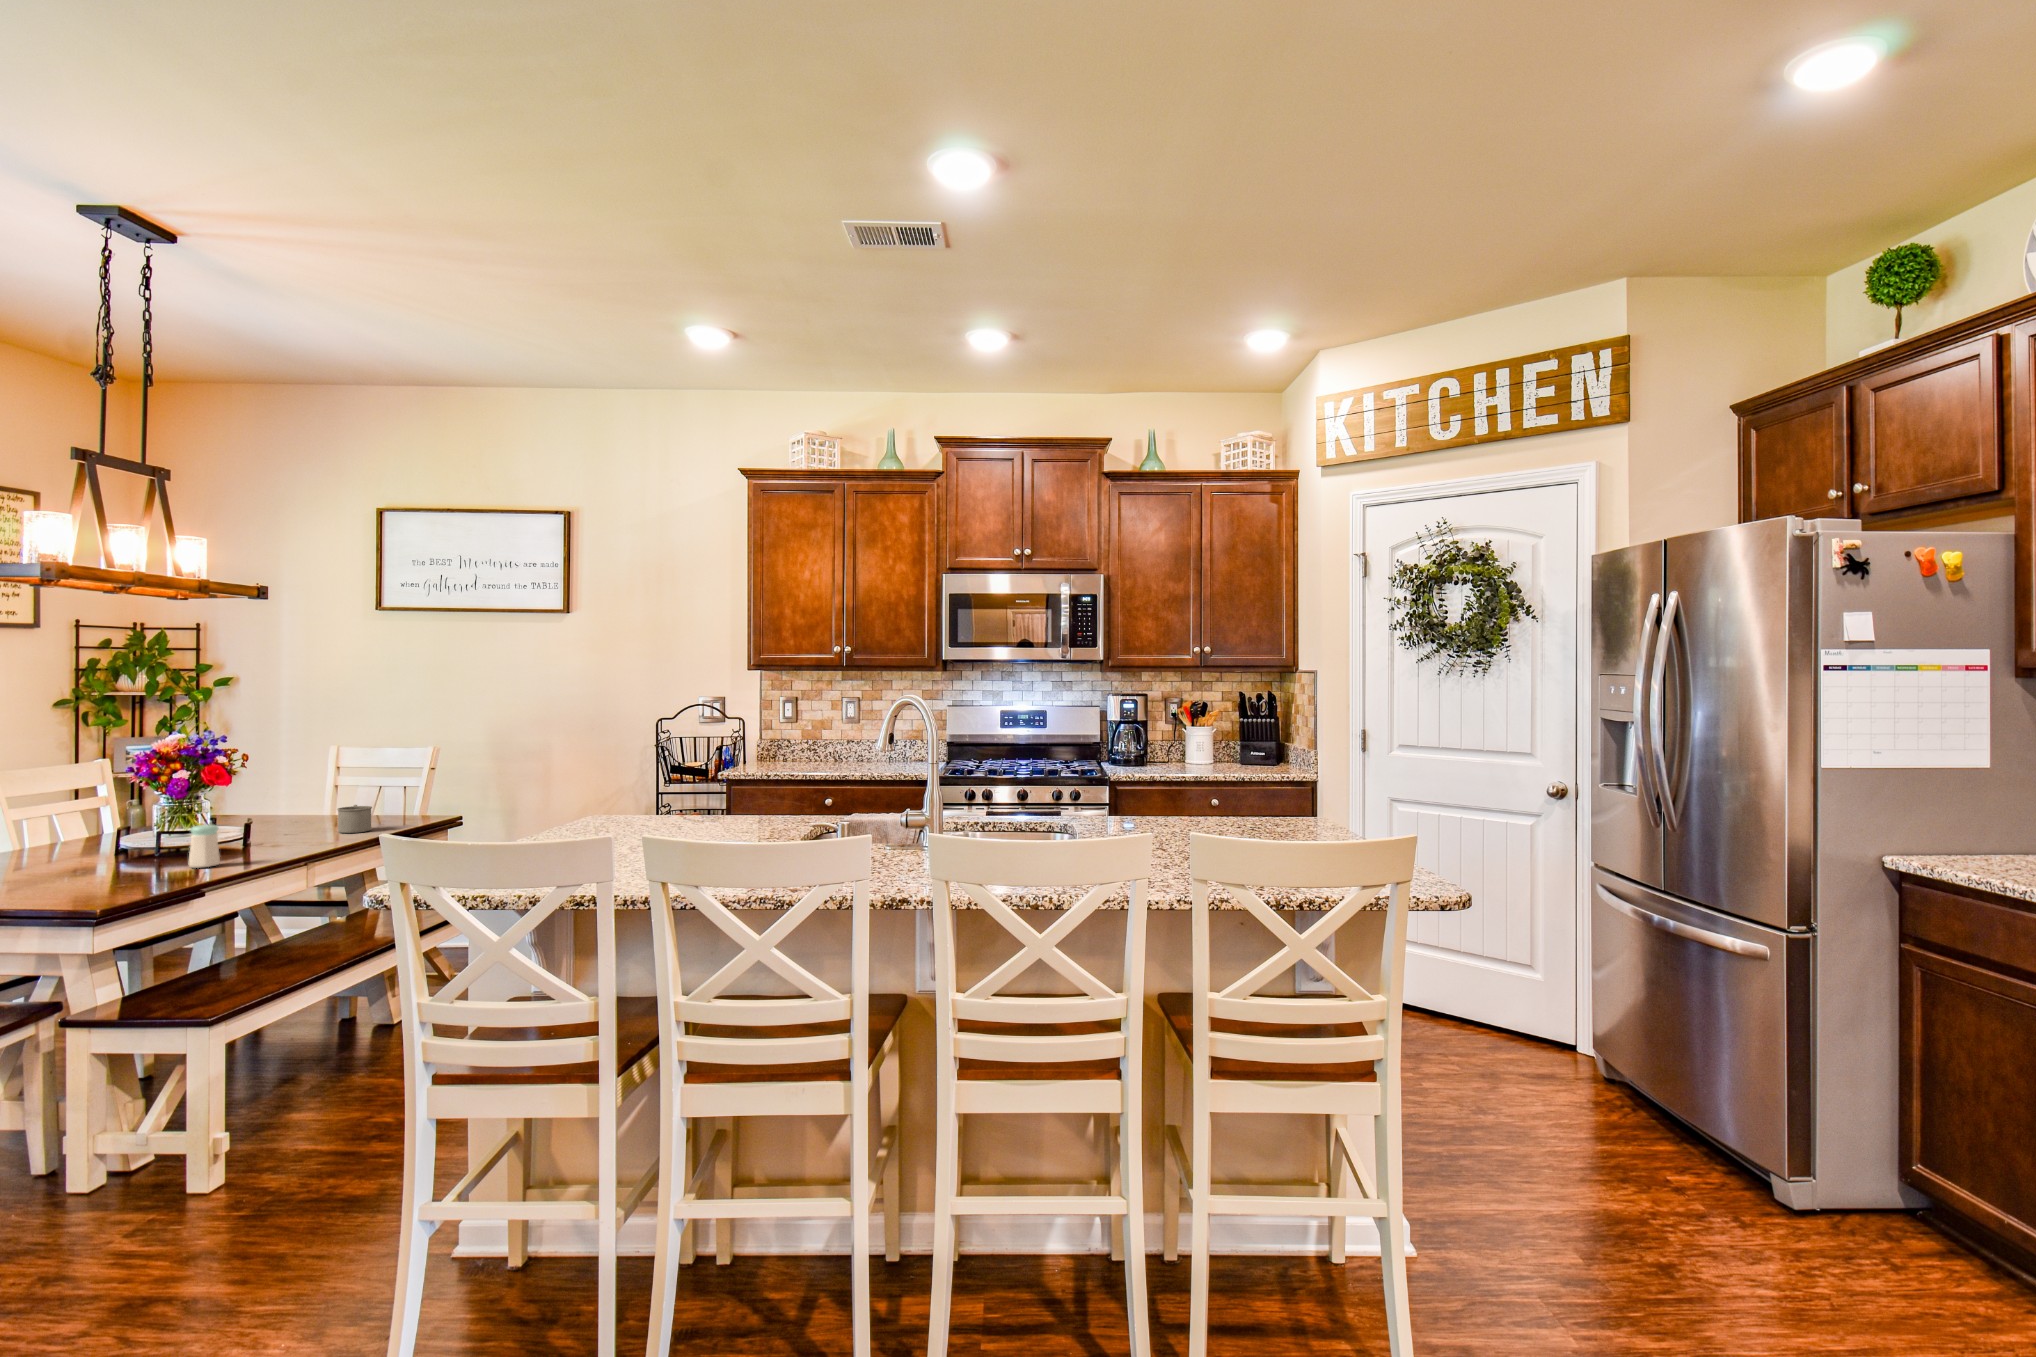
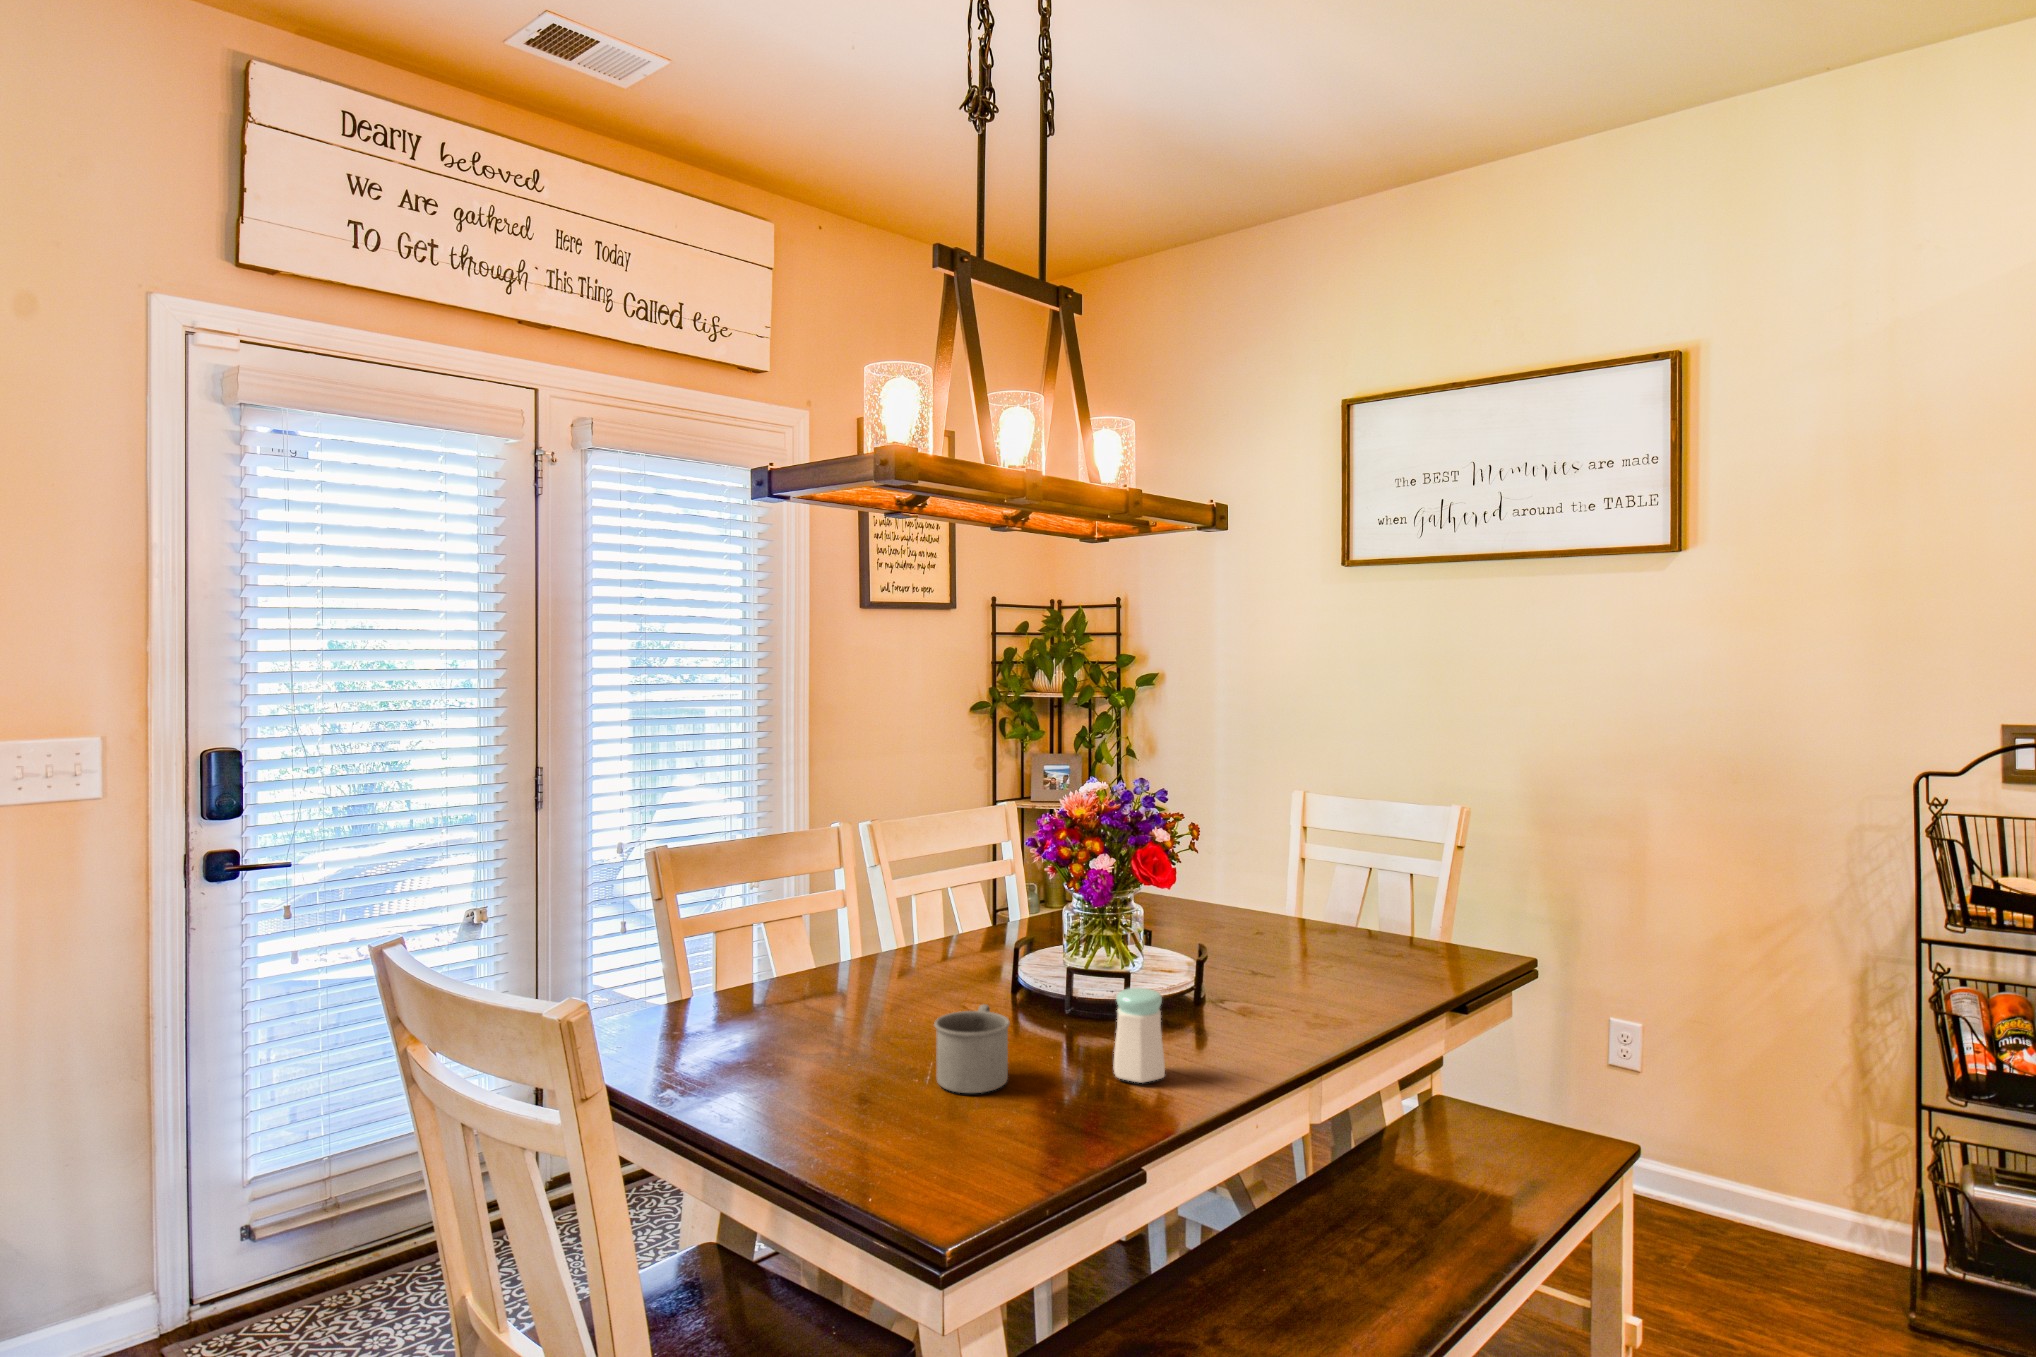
mug: present [337,805,372,833] -> present [934,1004,1010,1093]

